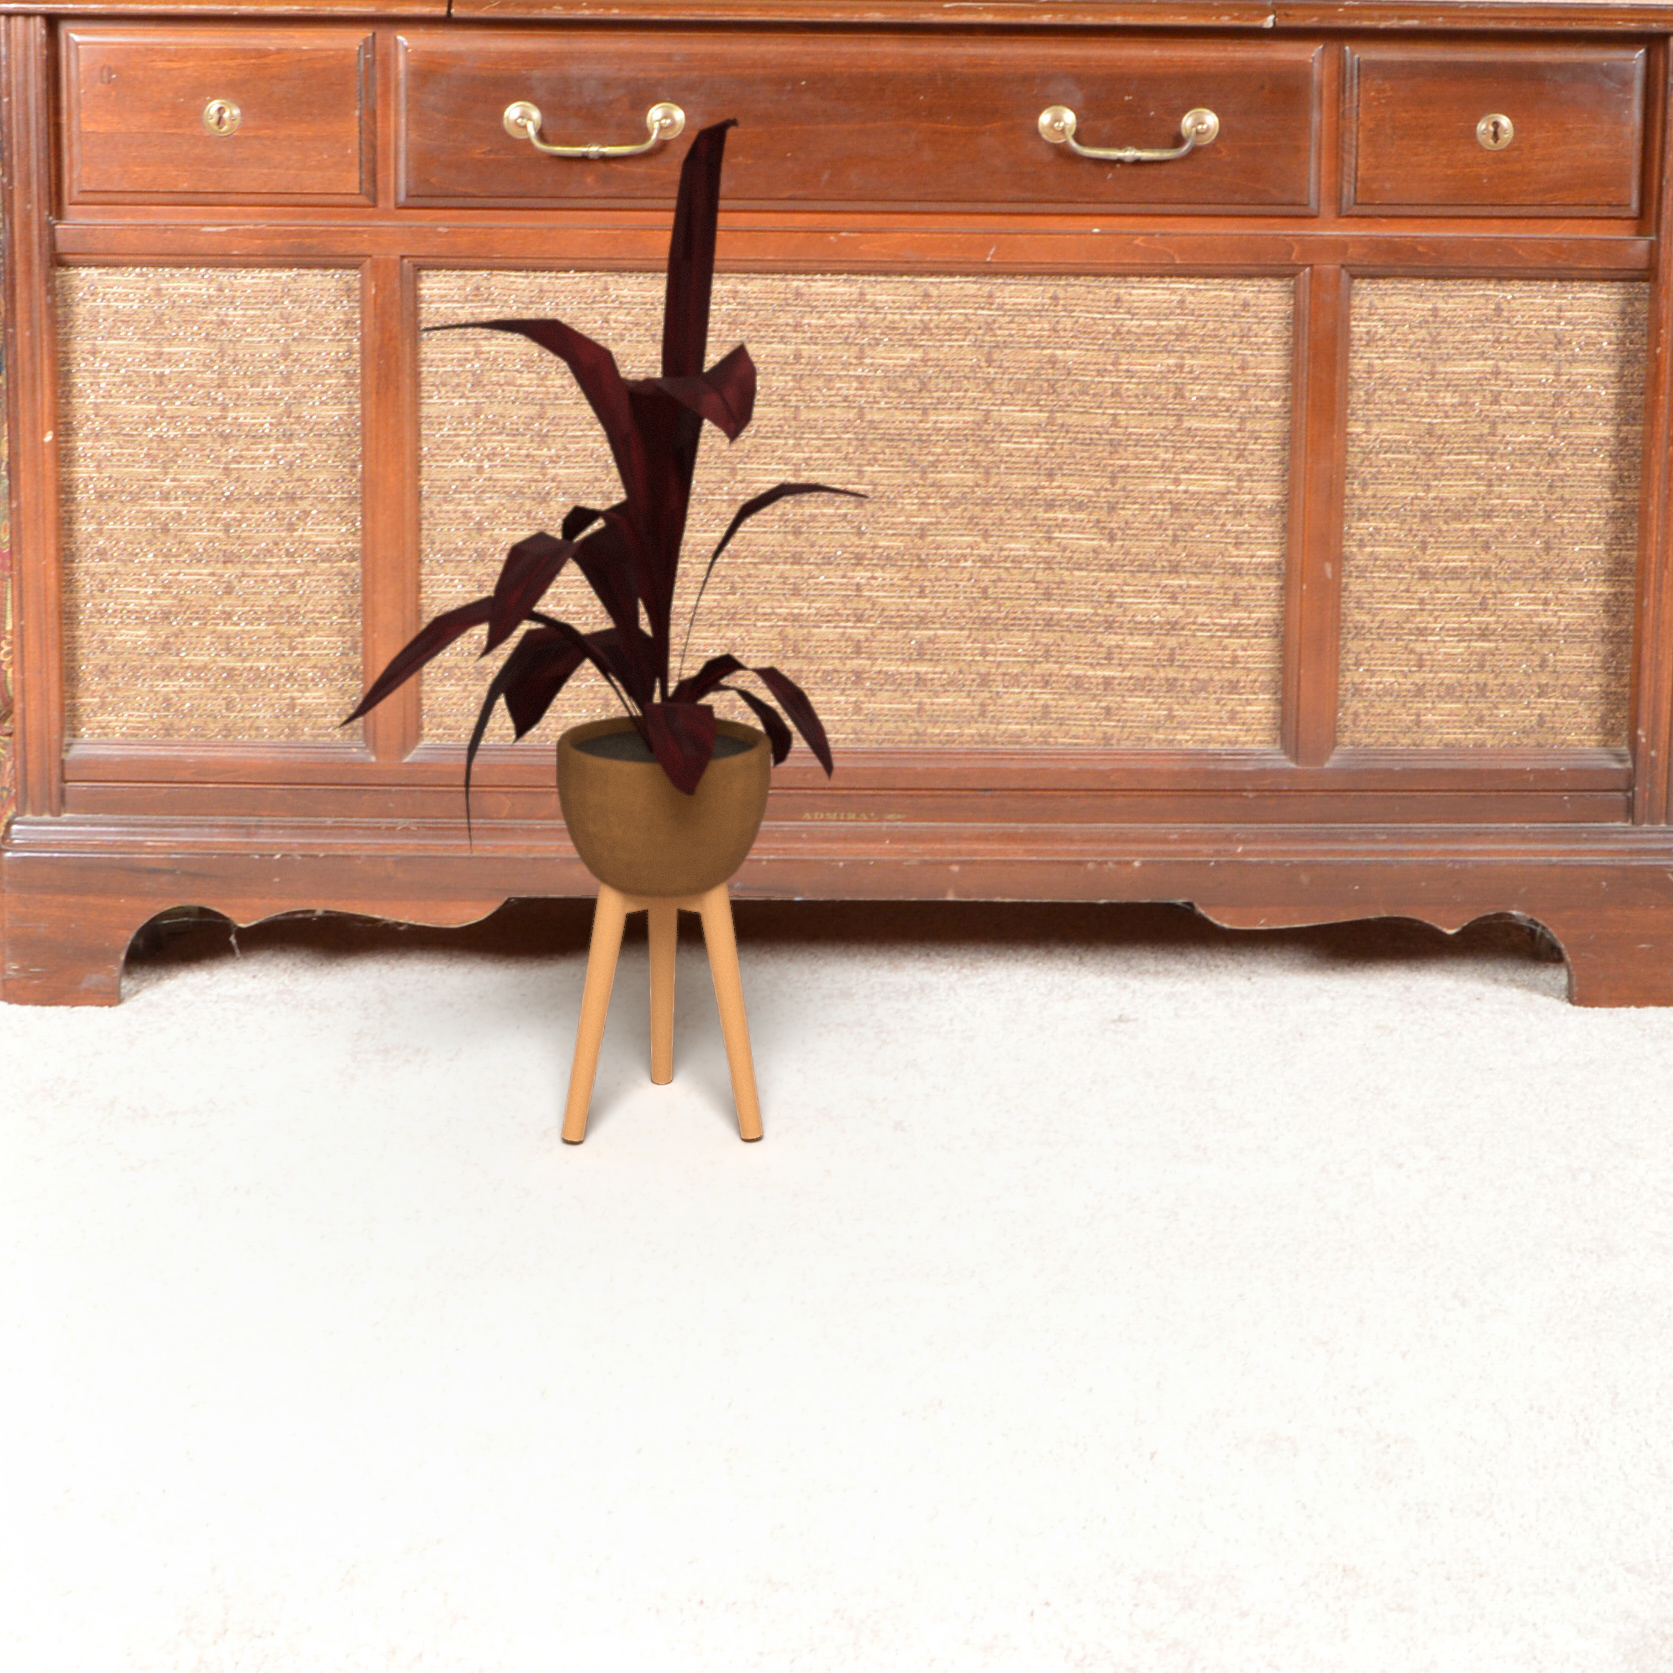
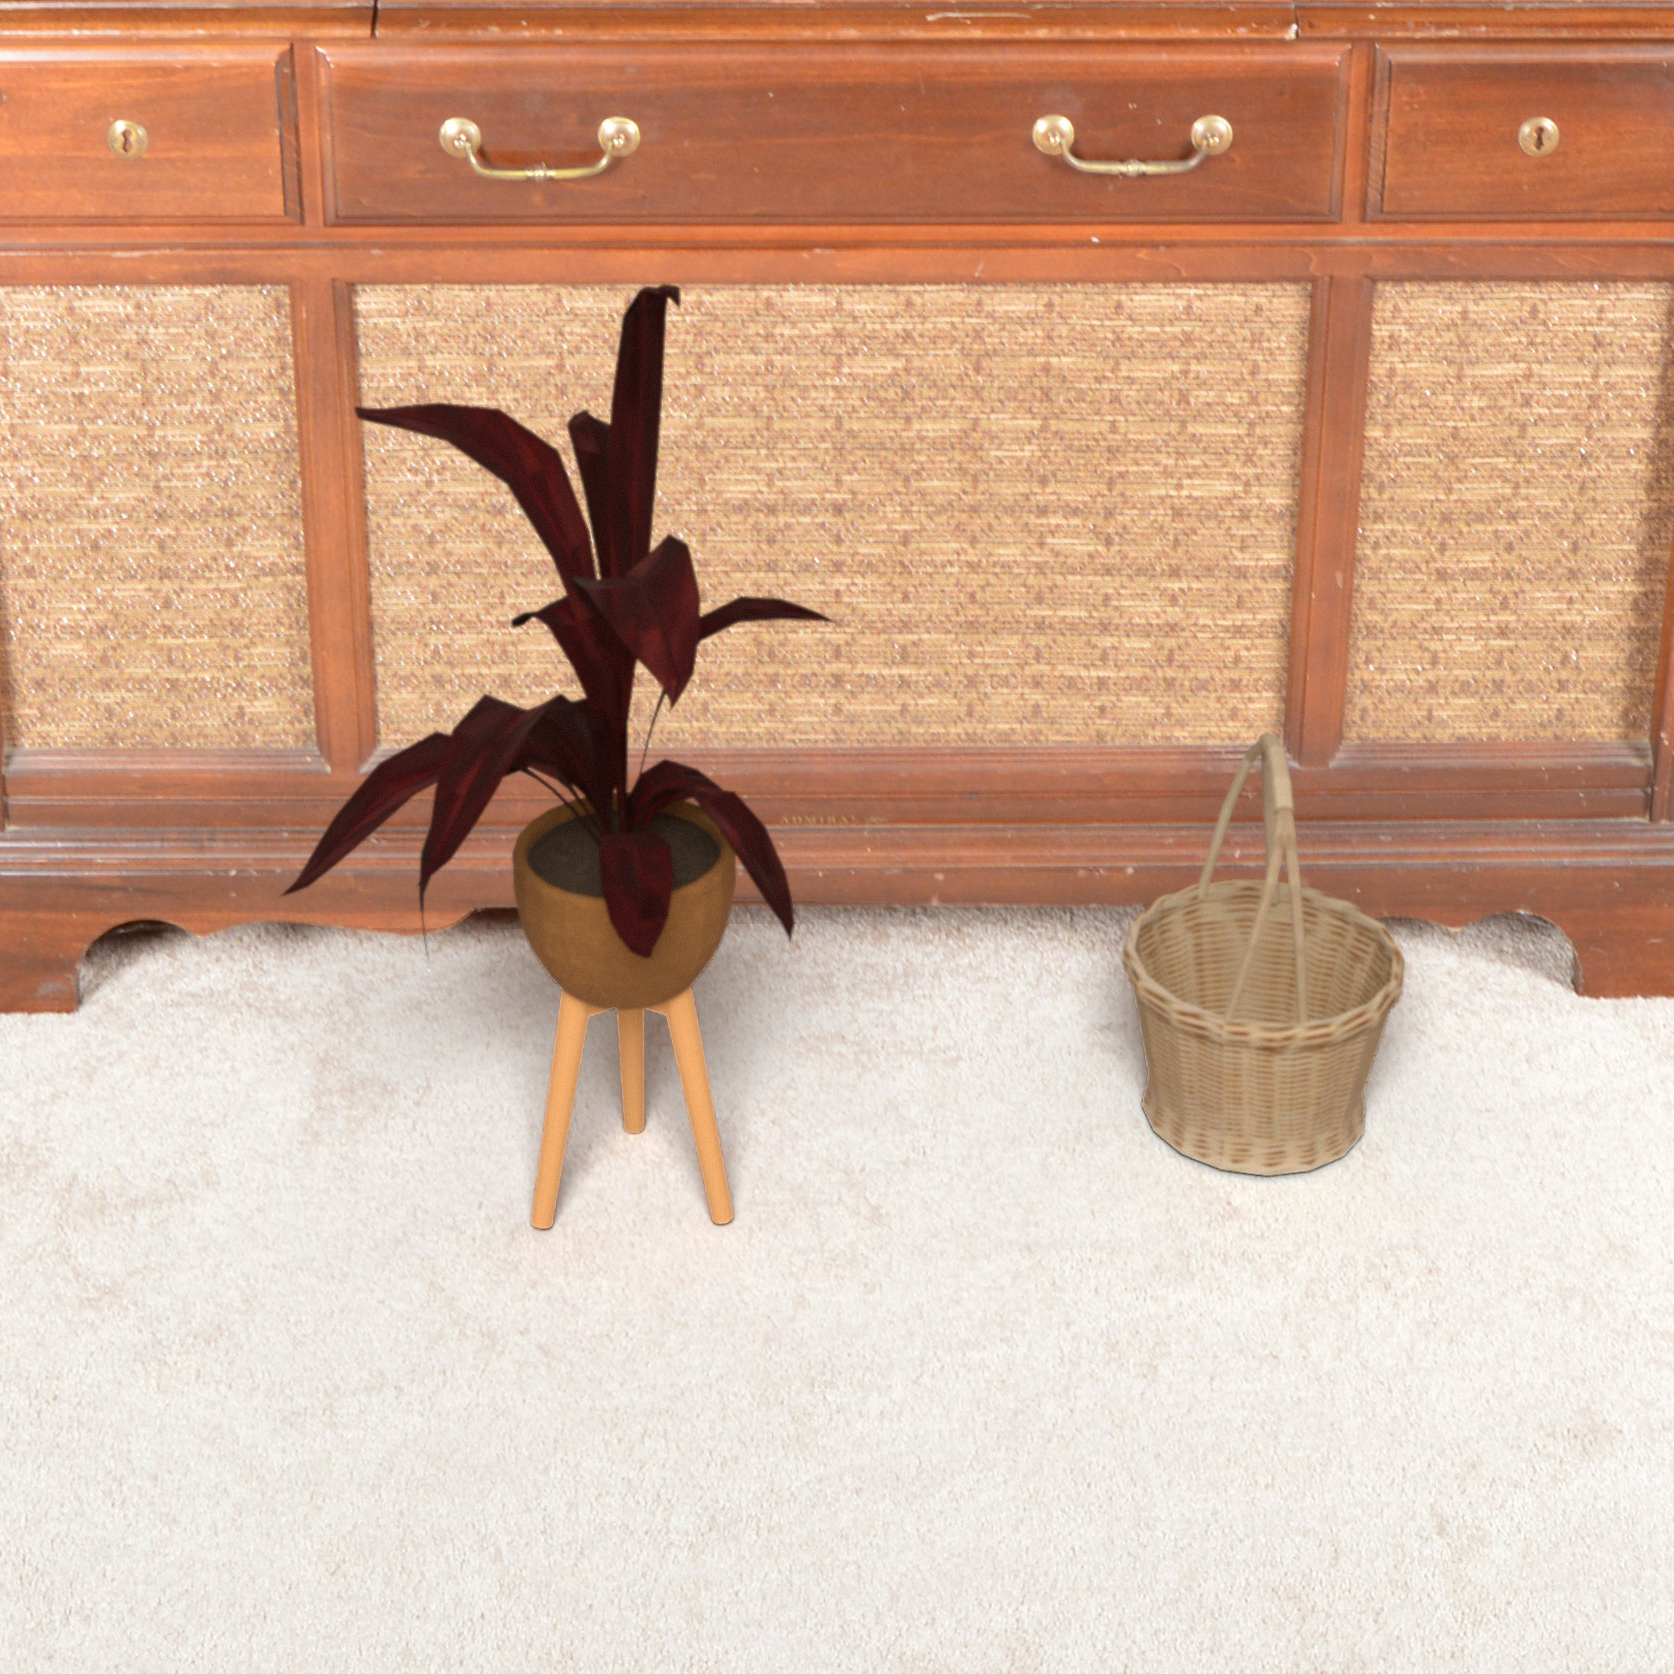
basket: none [1137,679,1411,1110] -> present [1122,732,1405,1176]

